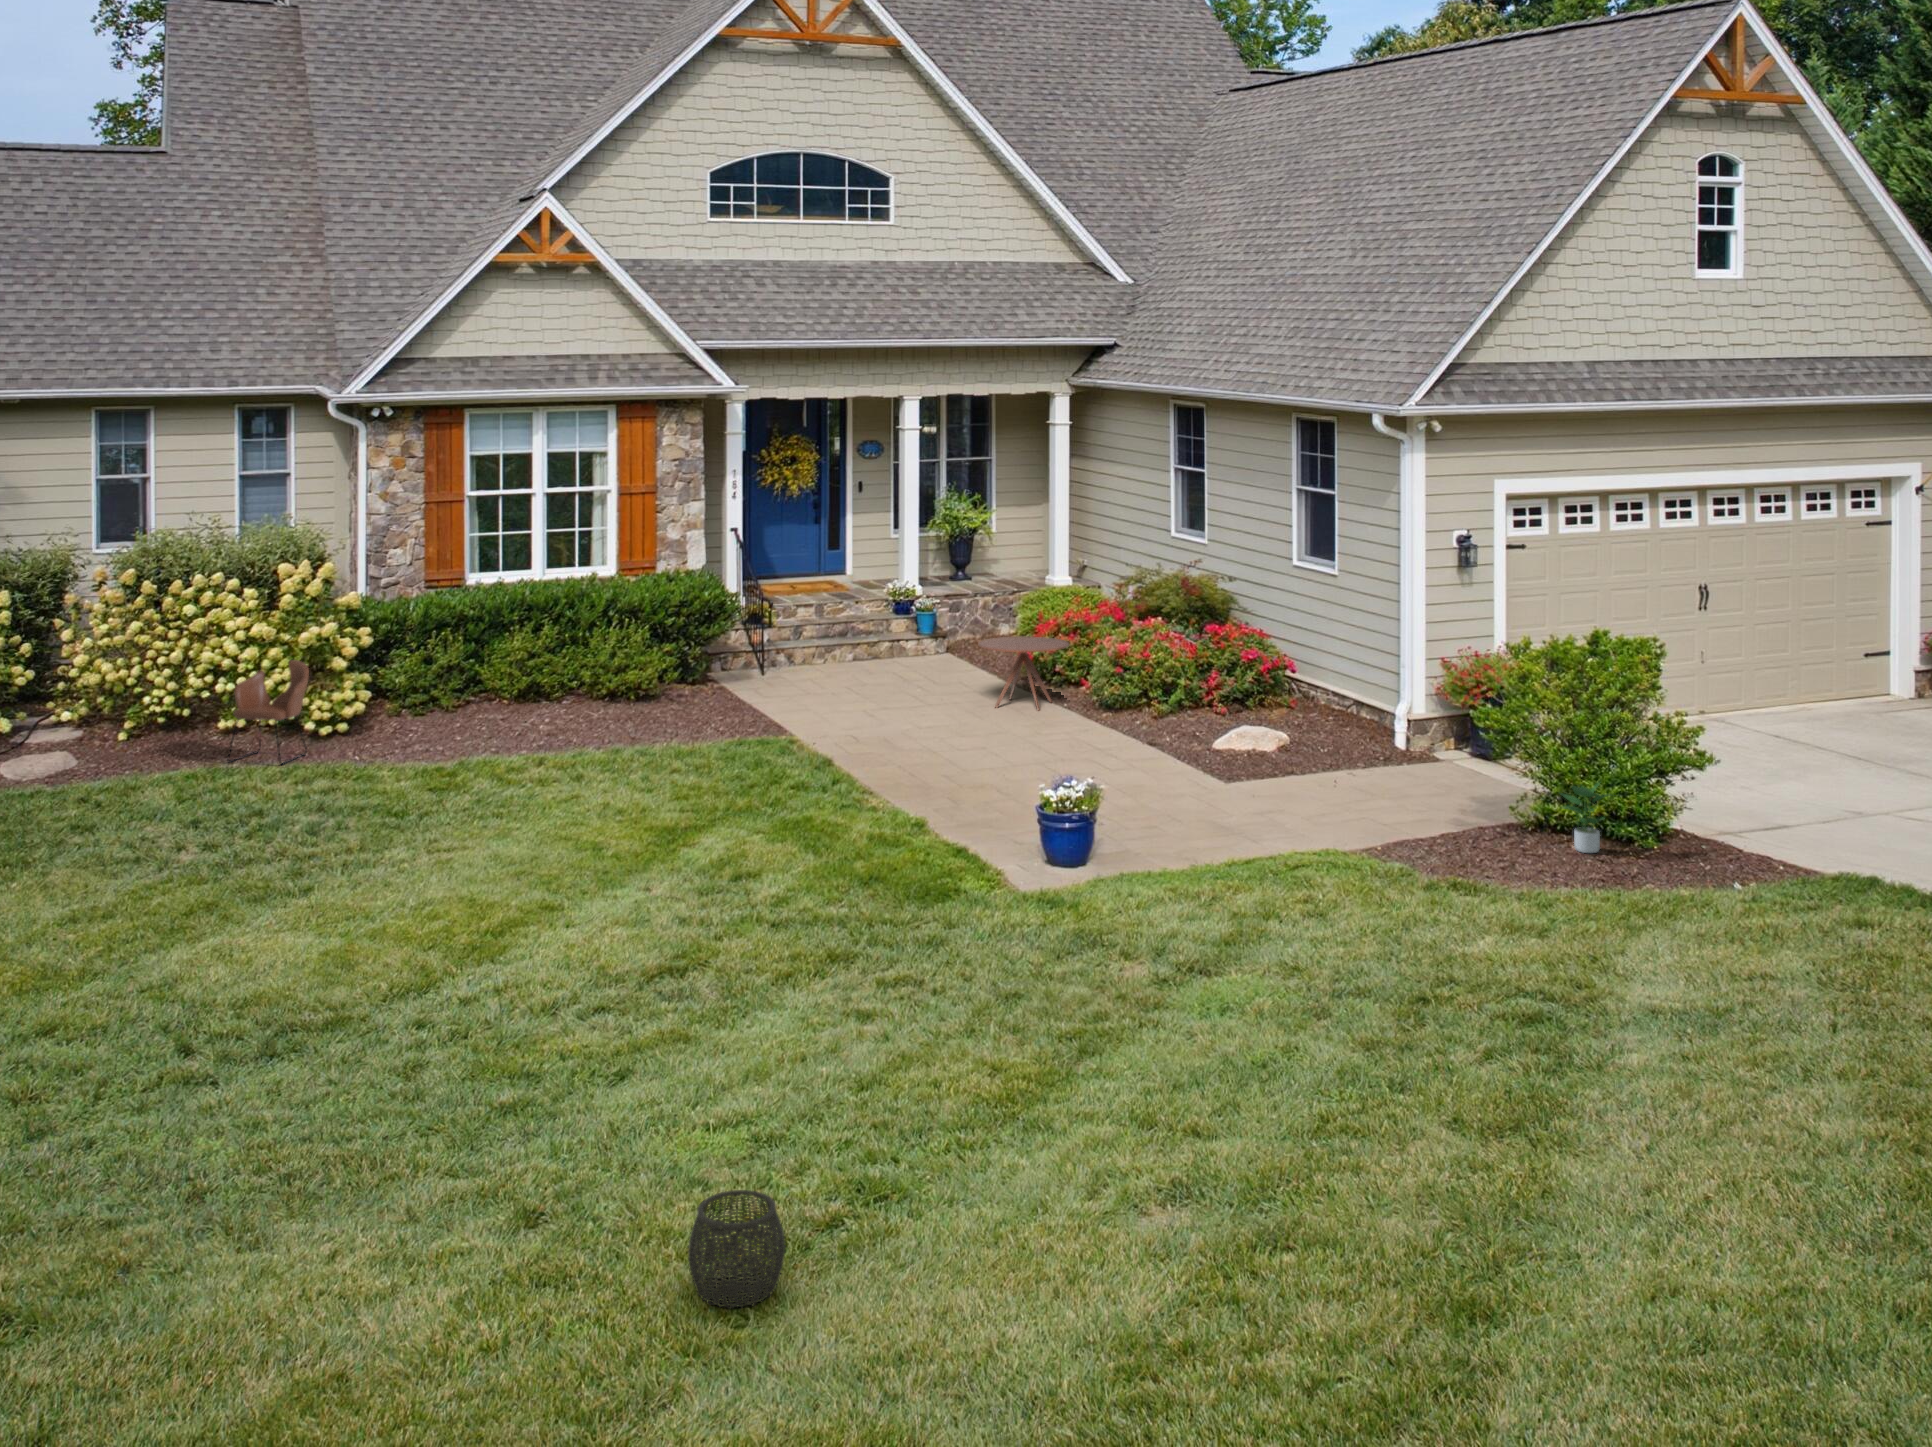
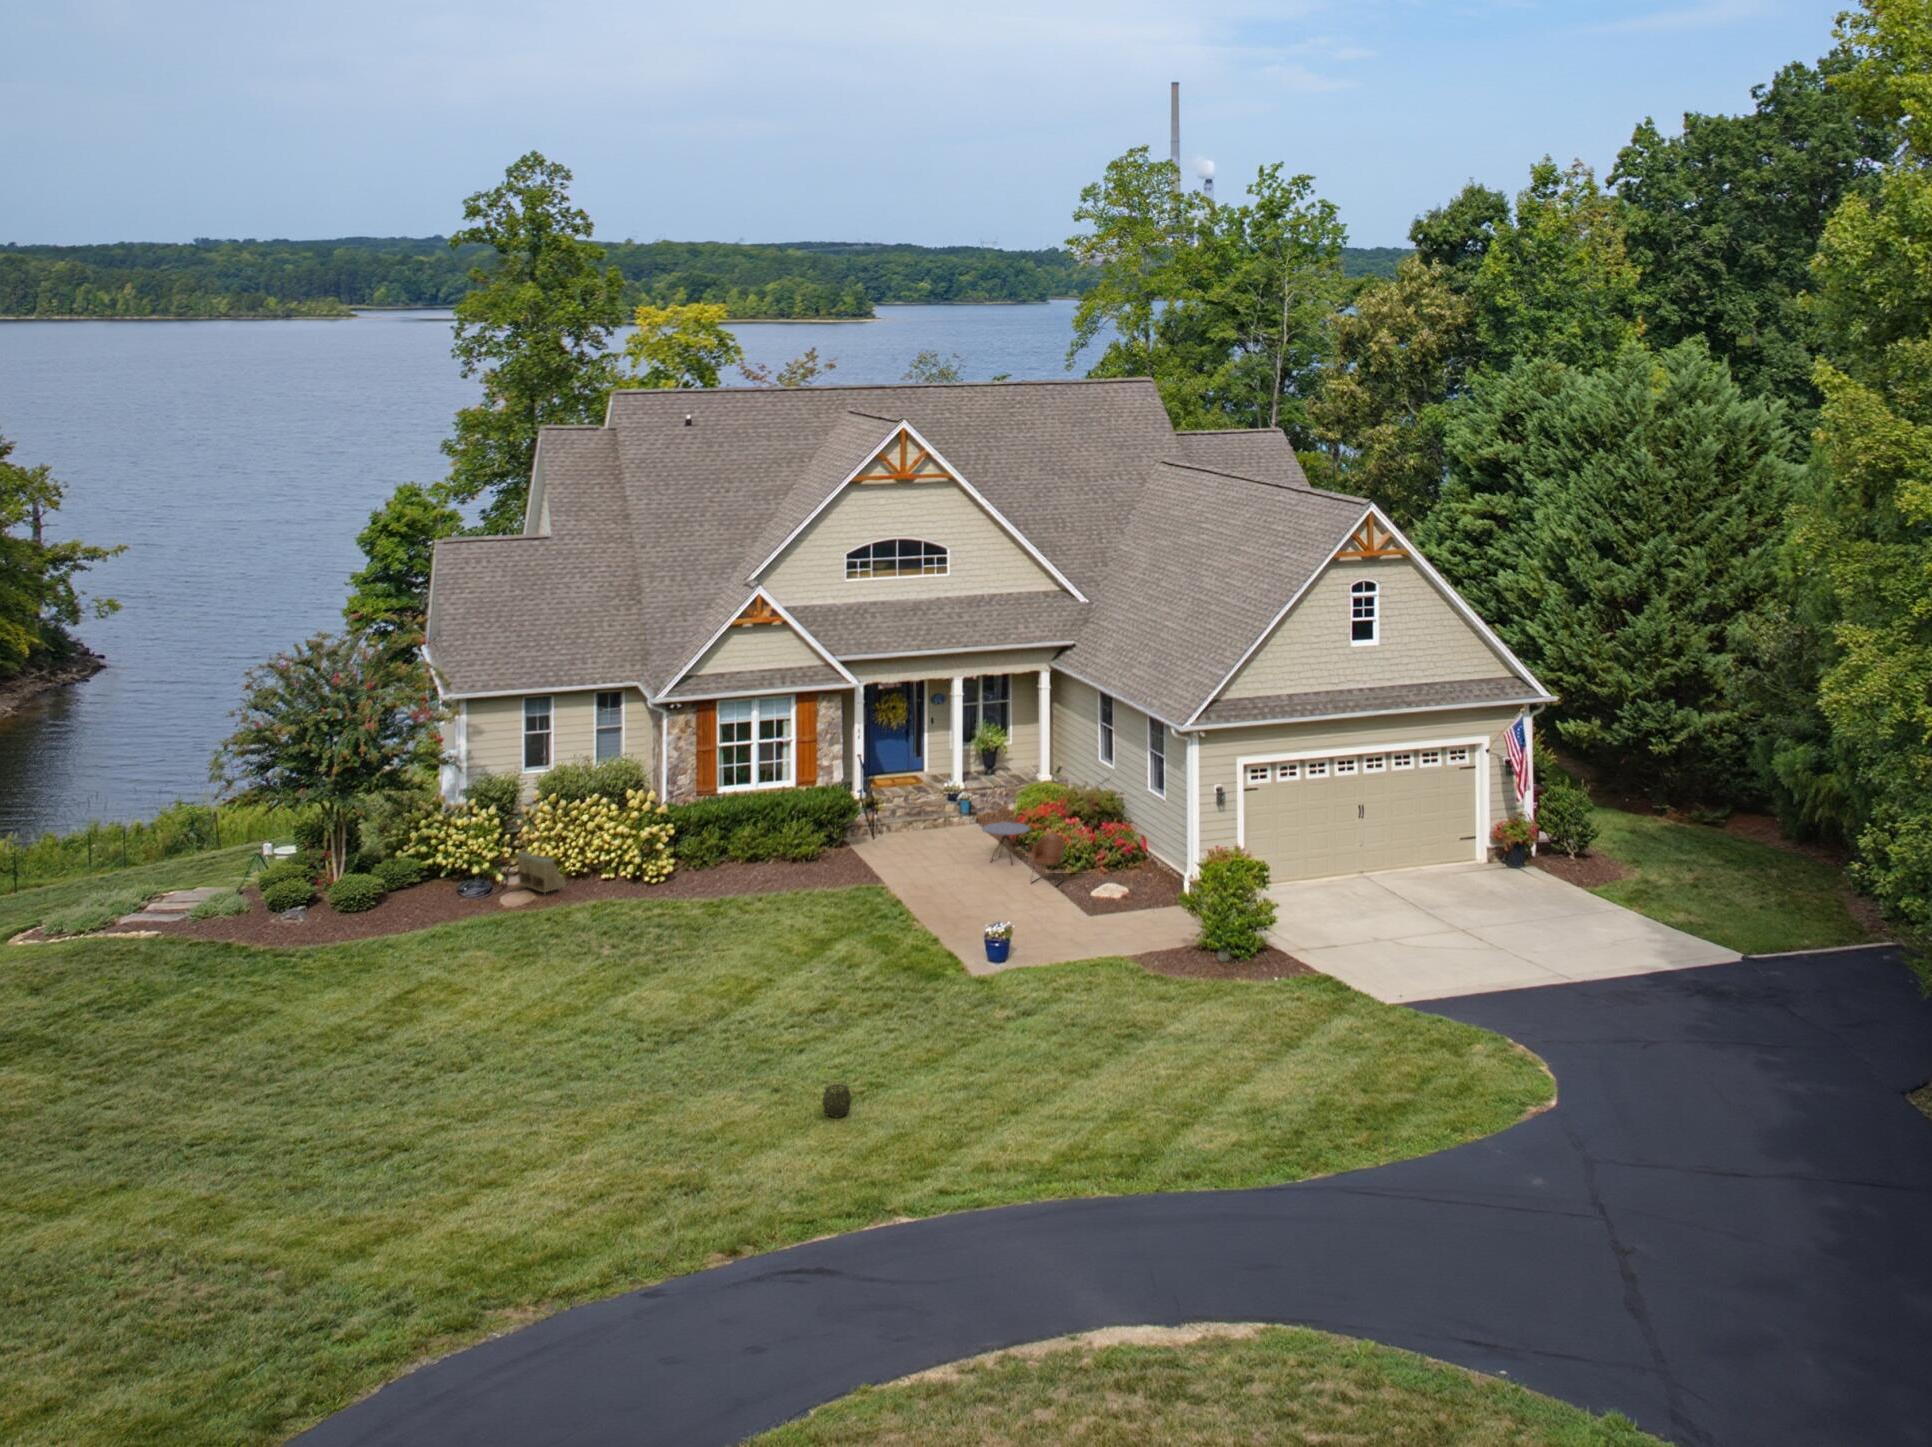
chair: present [227,660,309,765] -> present [1031,834,1065,882]
storage bench: none [38,676,140,765] -> present [517,852,566,893]

